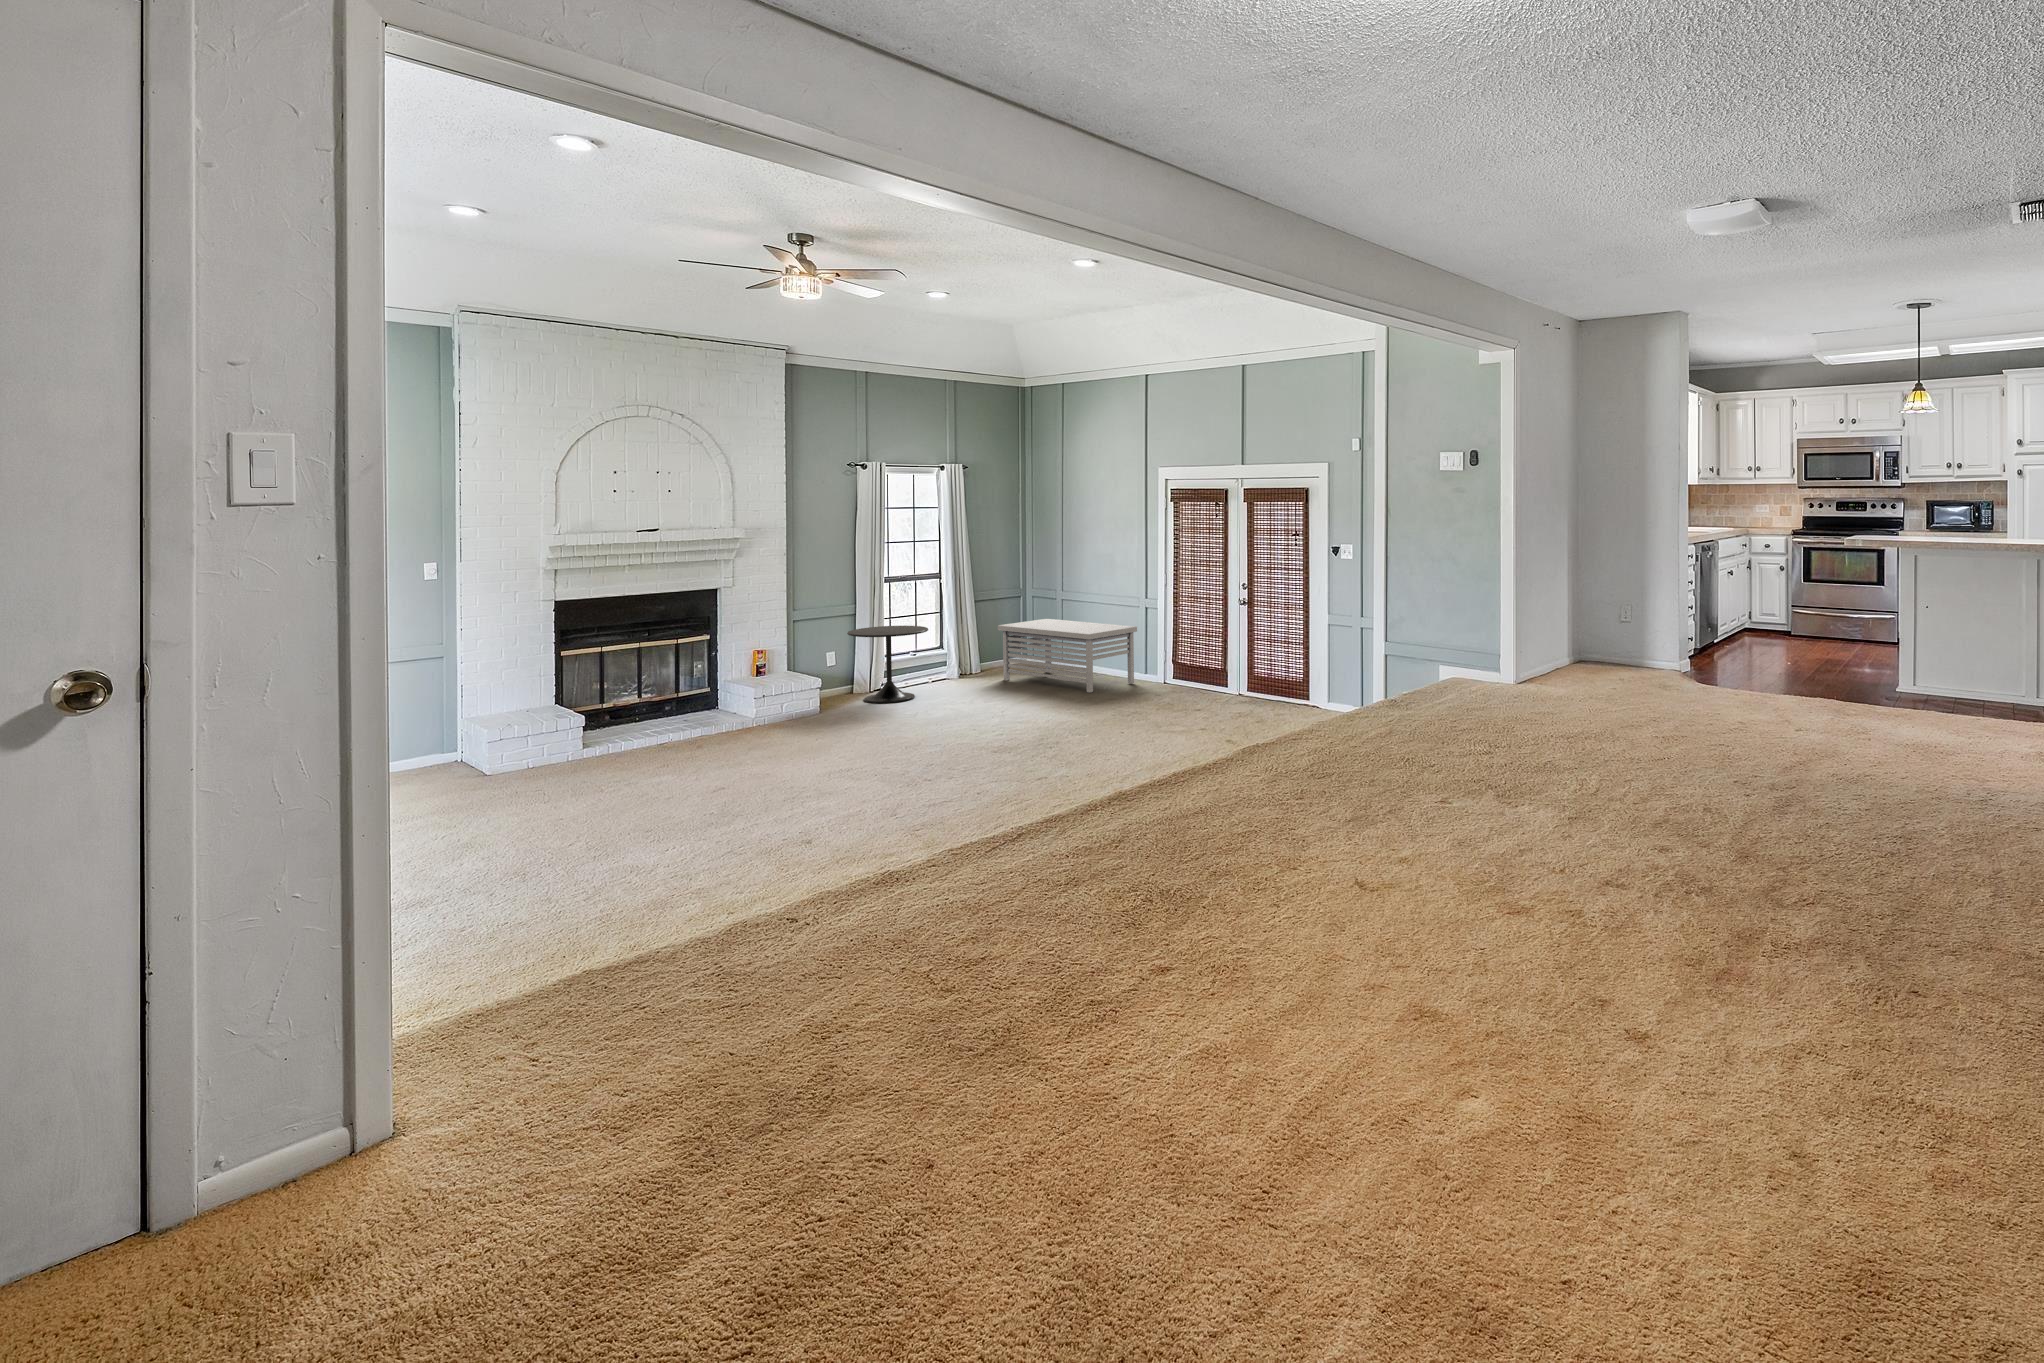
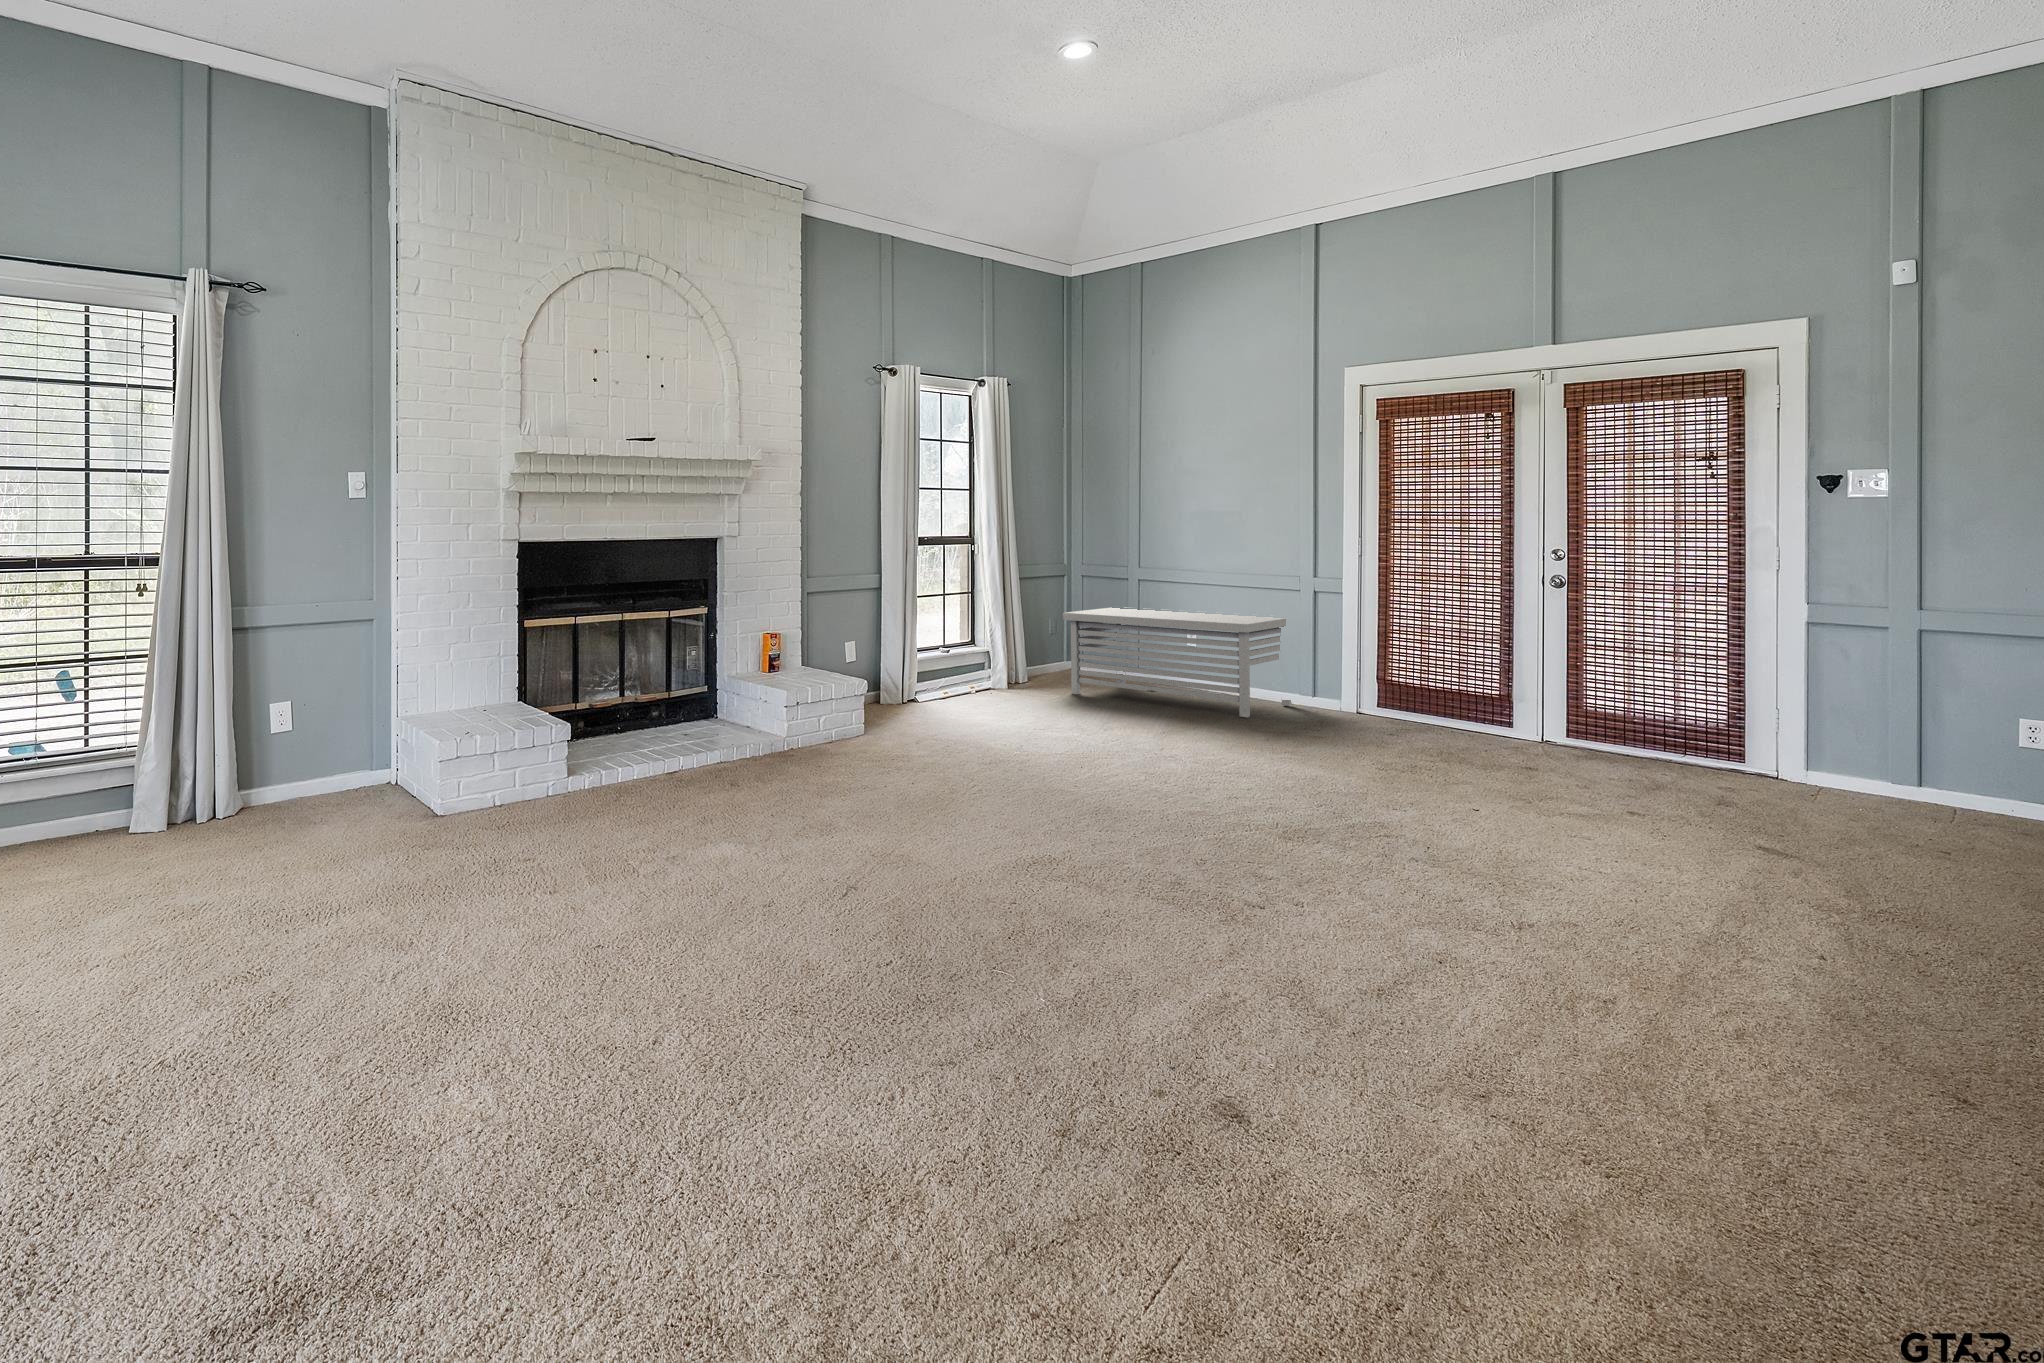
side table: present [847,626,928,703] -> none [881,607,997,721]

